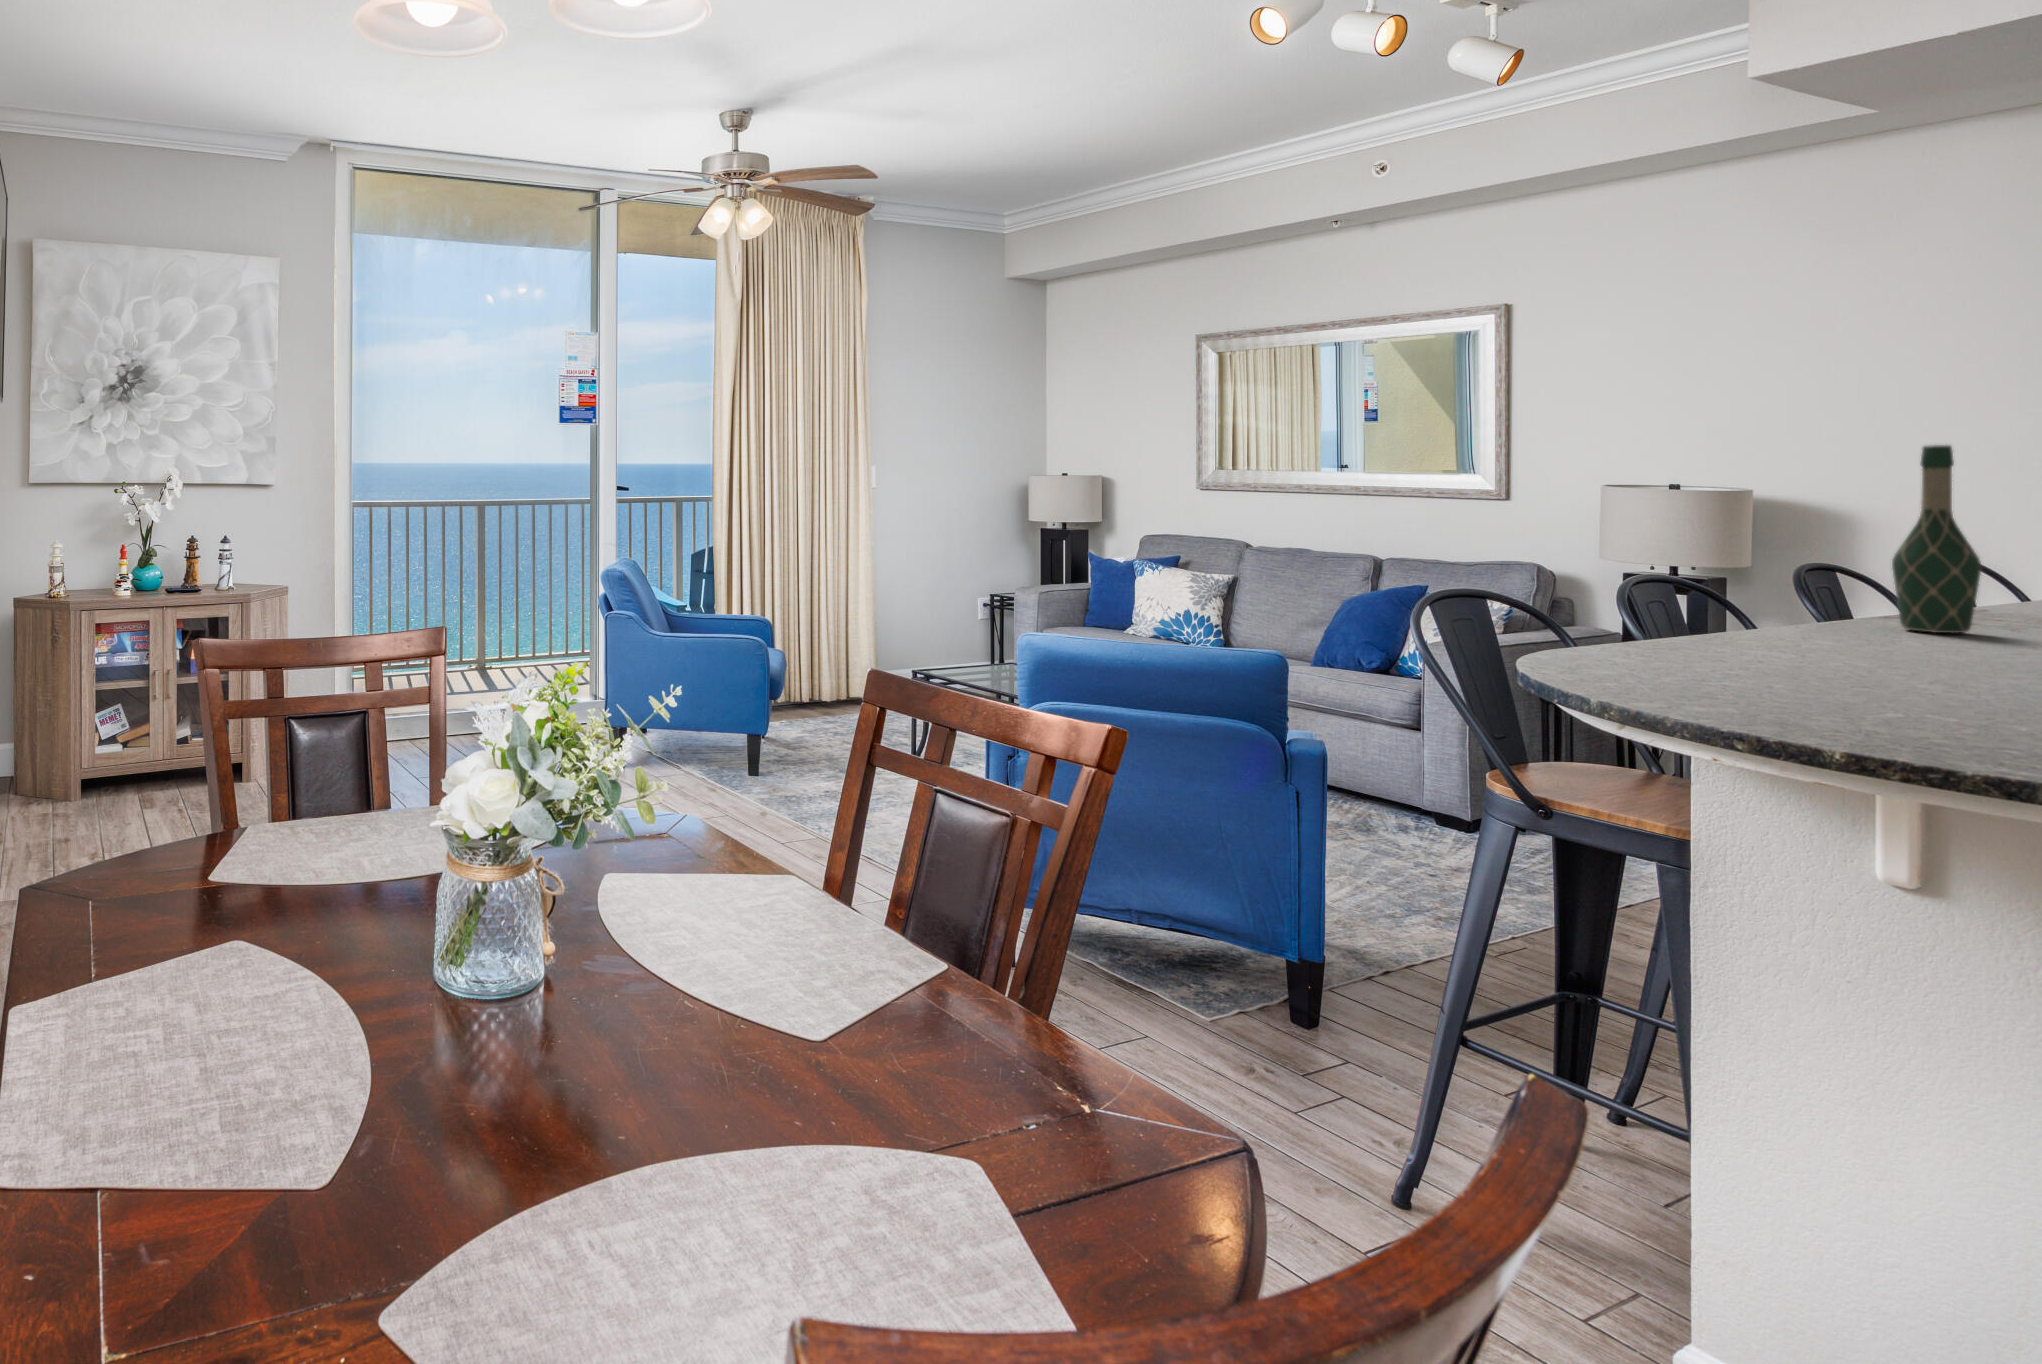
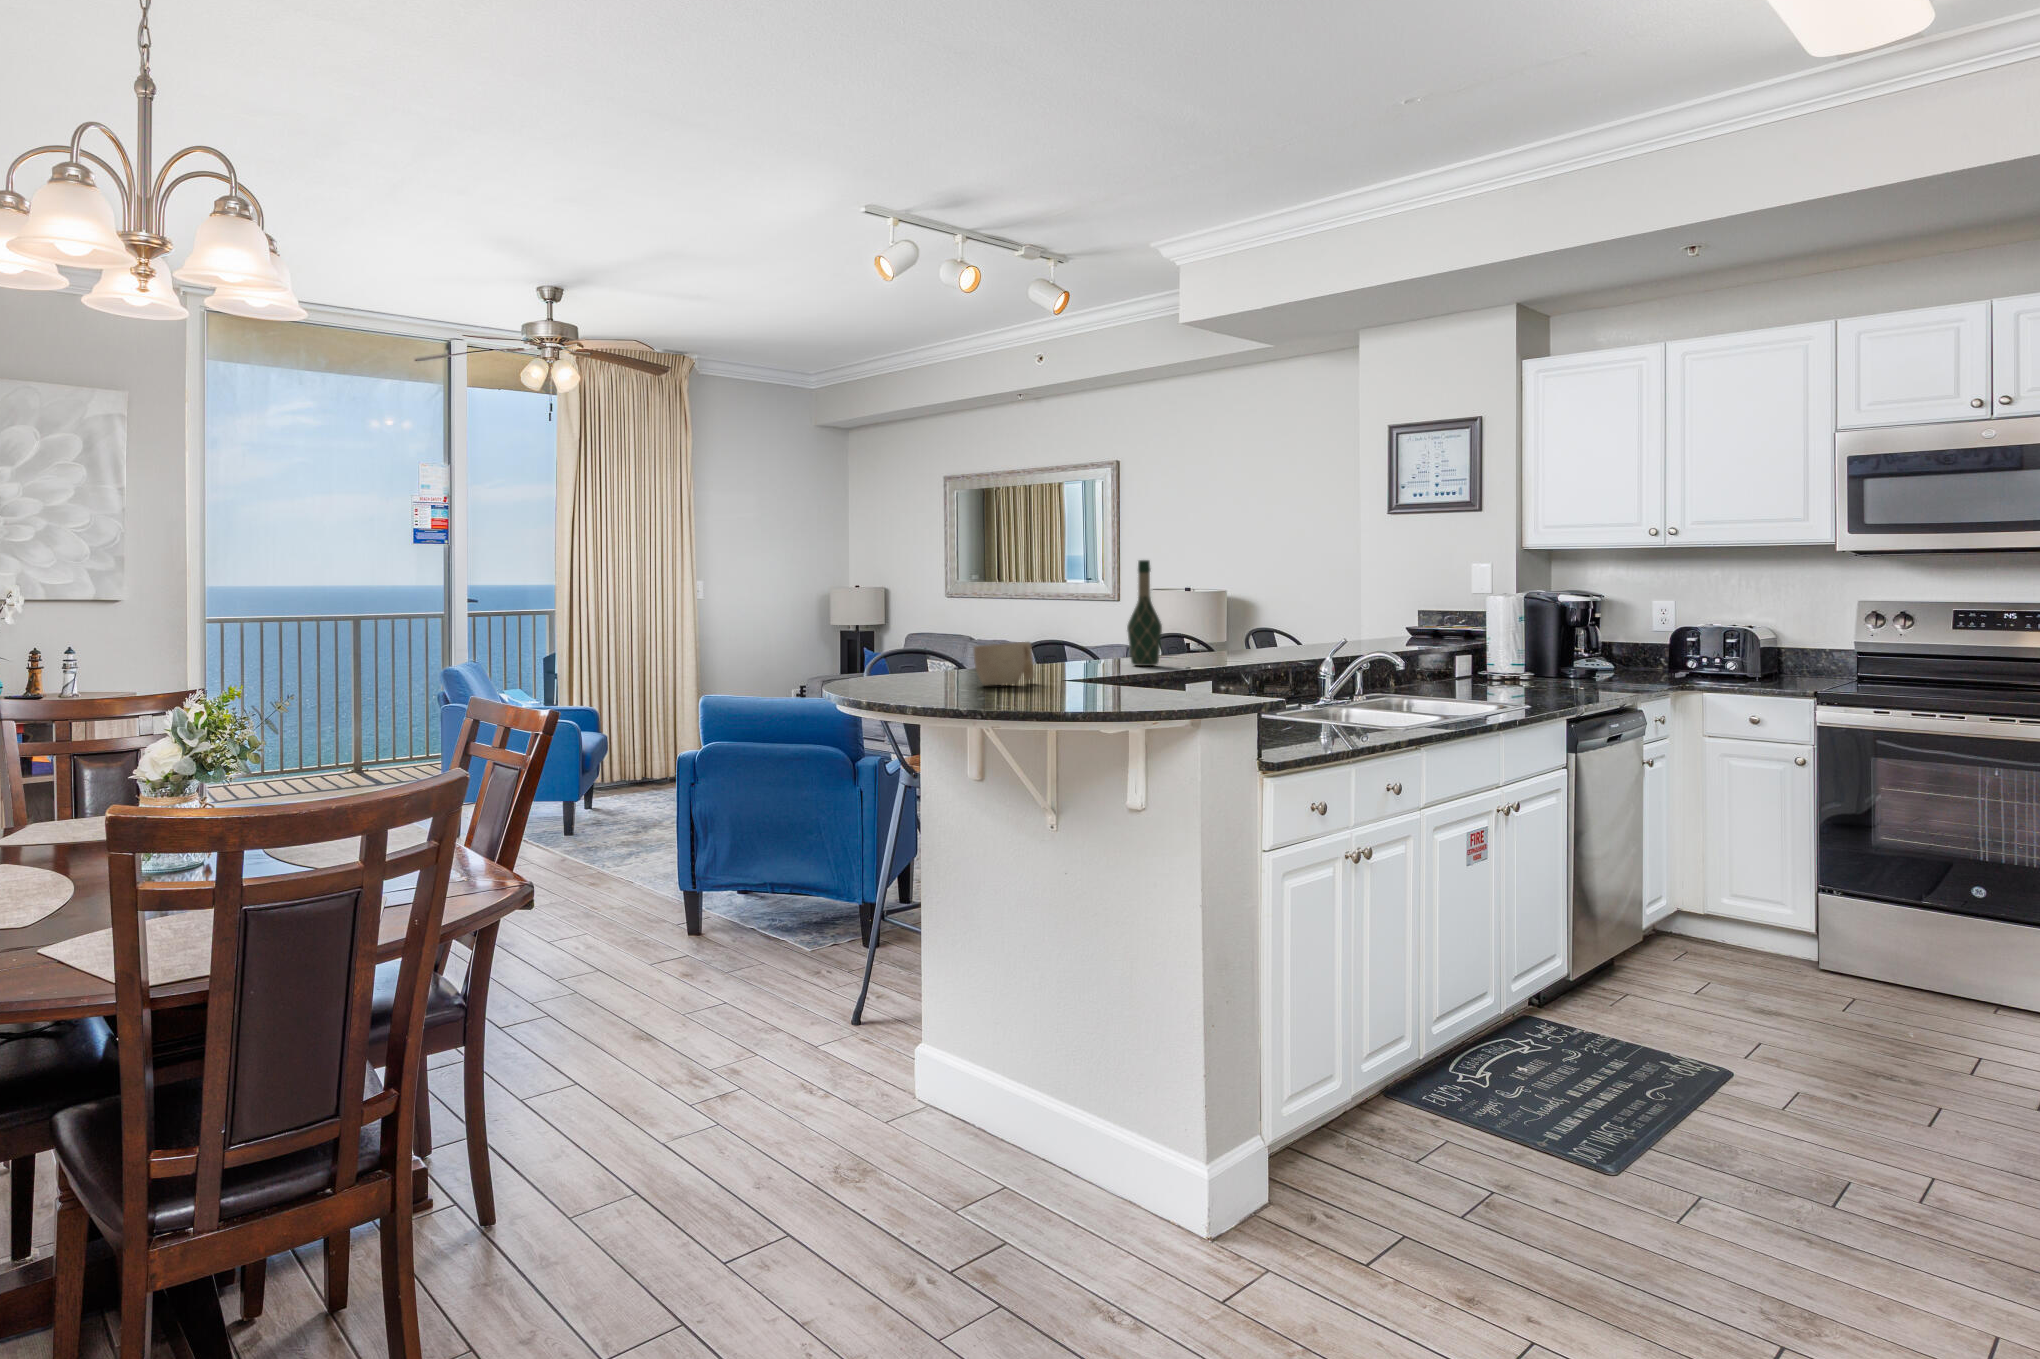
cup: none [1735,597,1868,681] -> present [974,642,1034,685]

